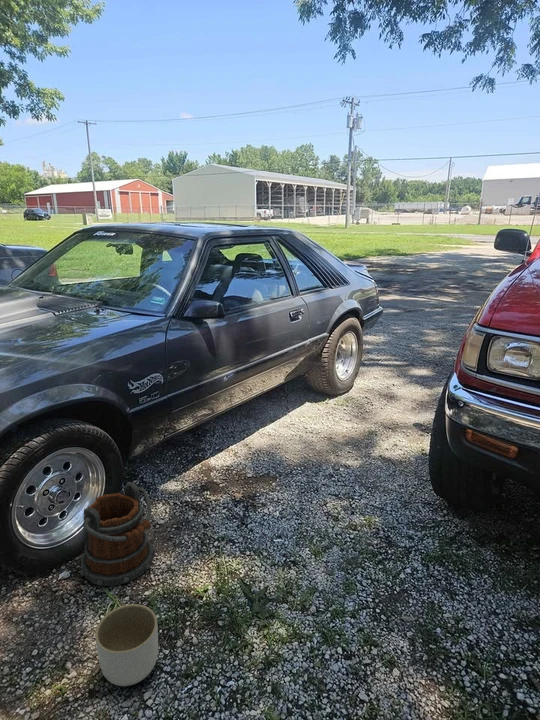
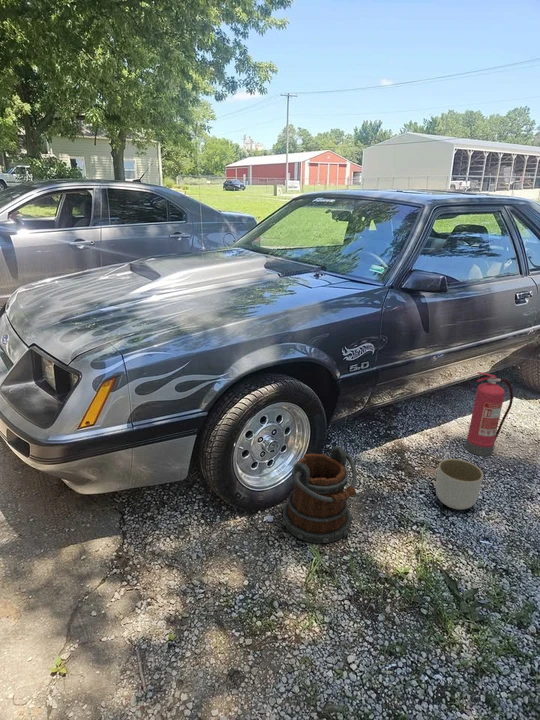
fire extinguisher: none [262,386,296,461] -> present [466,372,513,456]
planter: present [95,604,158,686] -> present [436,459,483,510]

